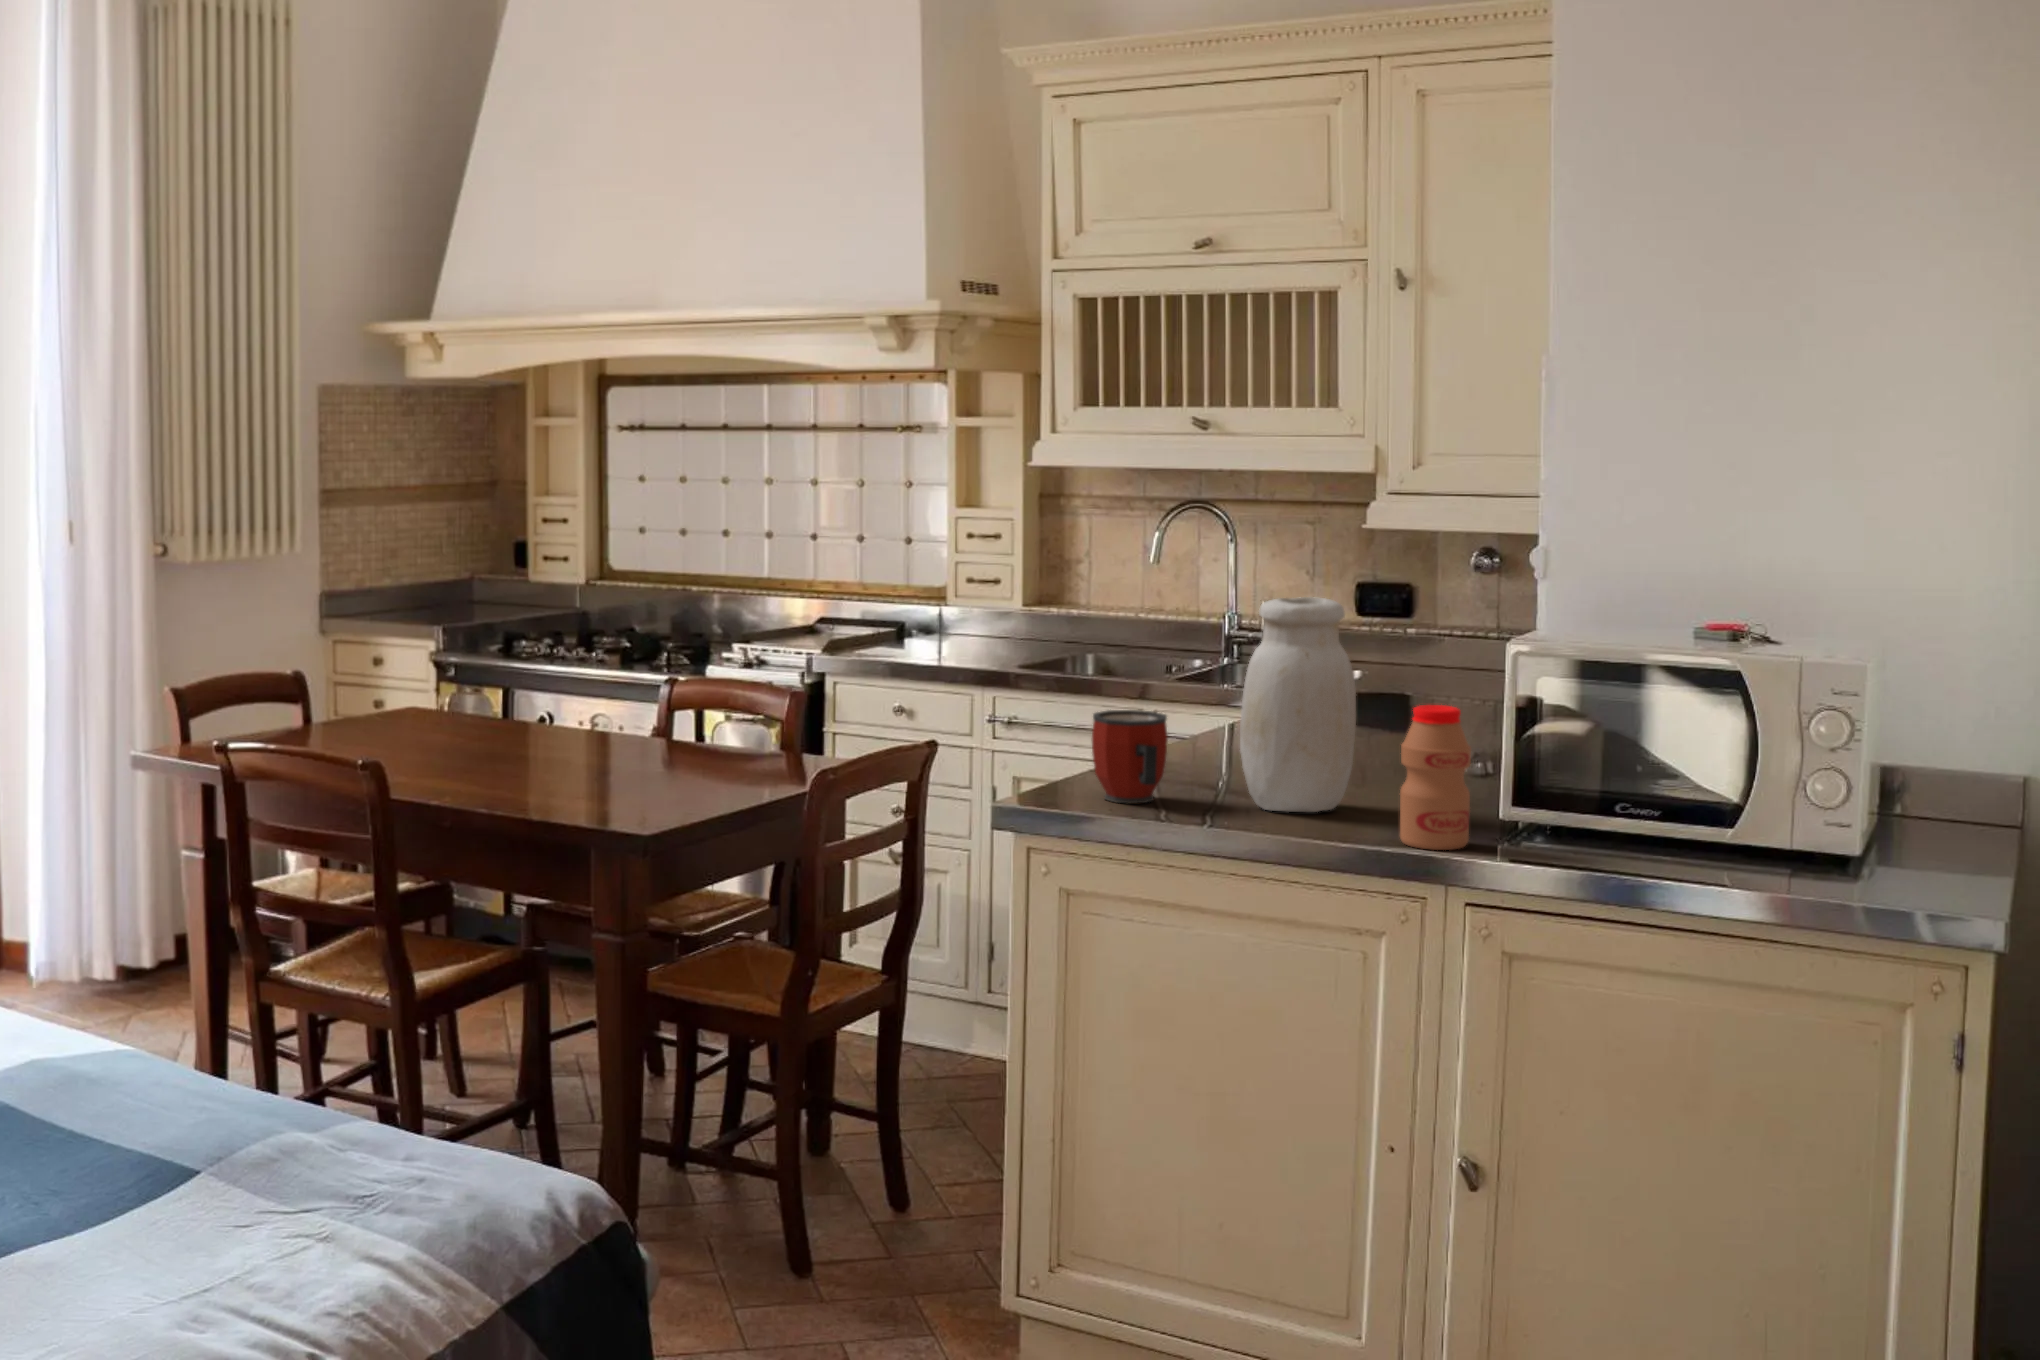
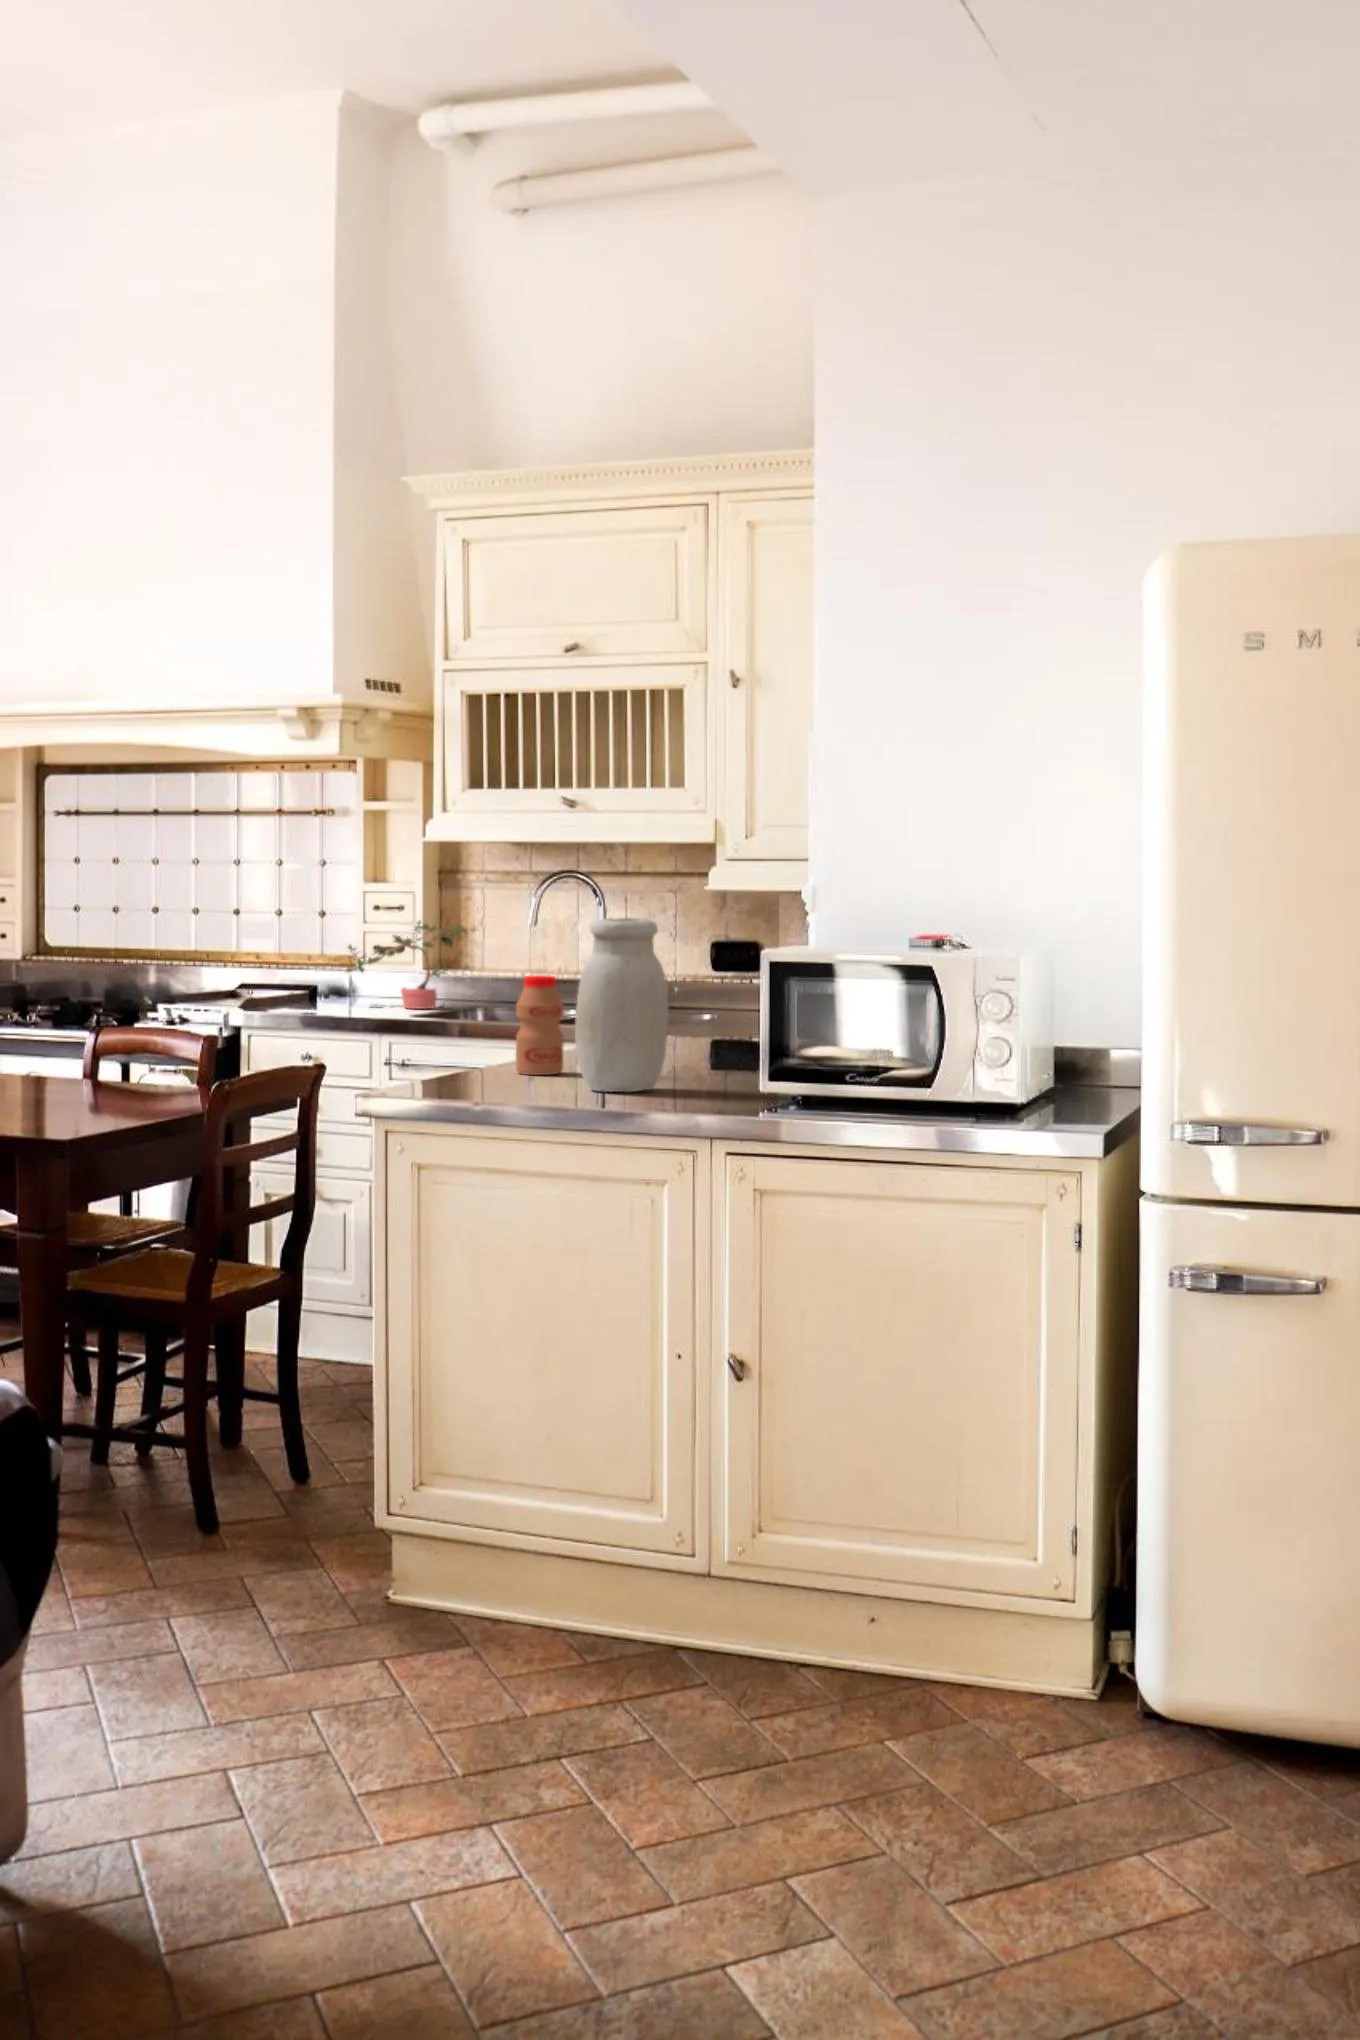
potted plant: none [933,553,1072,655] -> present [346,921,466,1009]
bottle: present [1400,705,1471,850] -> present [516,975,564,1075]
mug: present [1092,710,1168,803] -> none [452,1014,516,1089]

